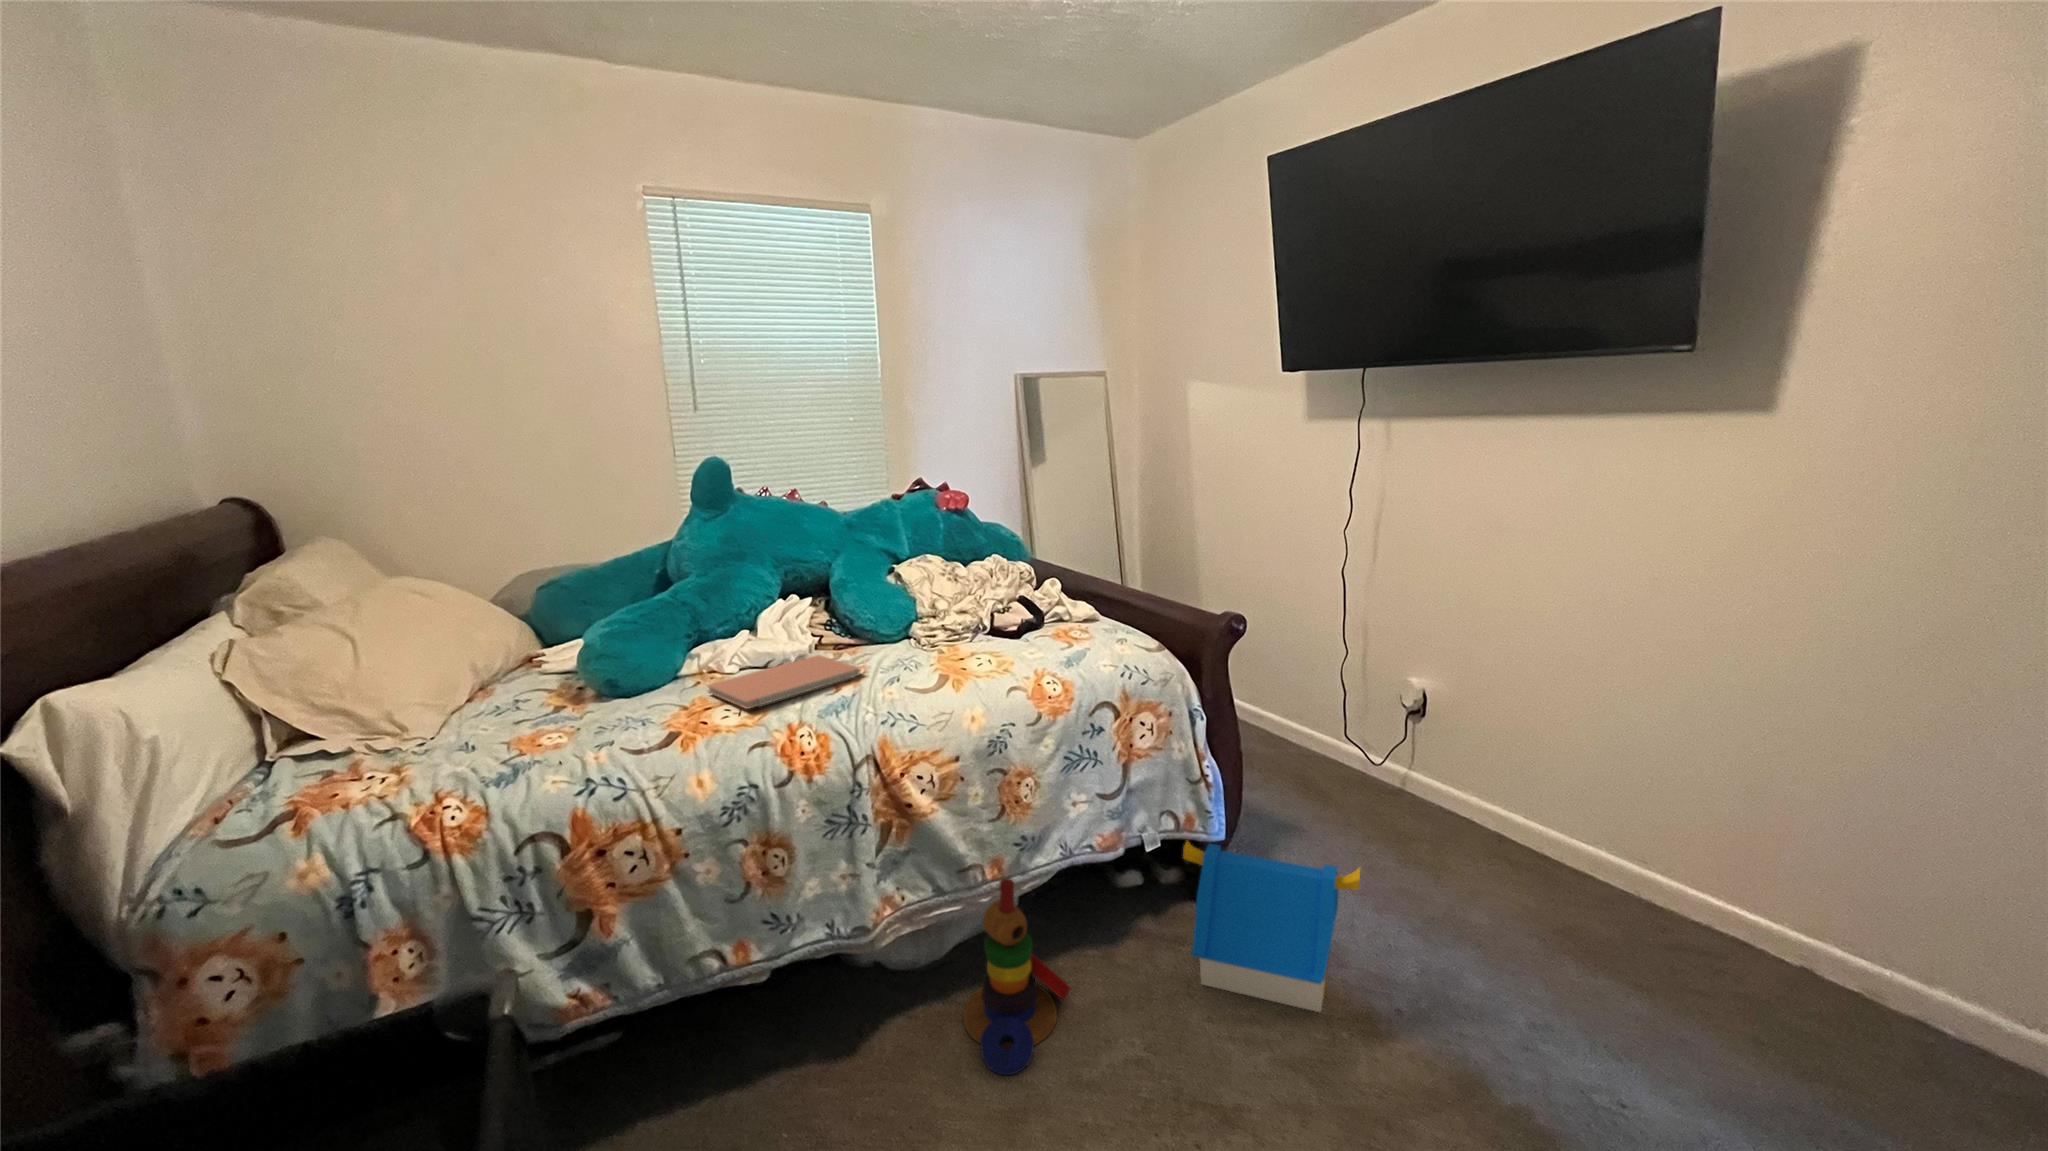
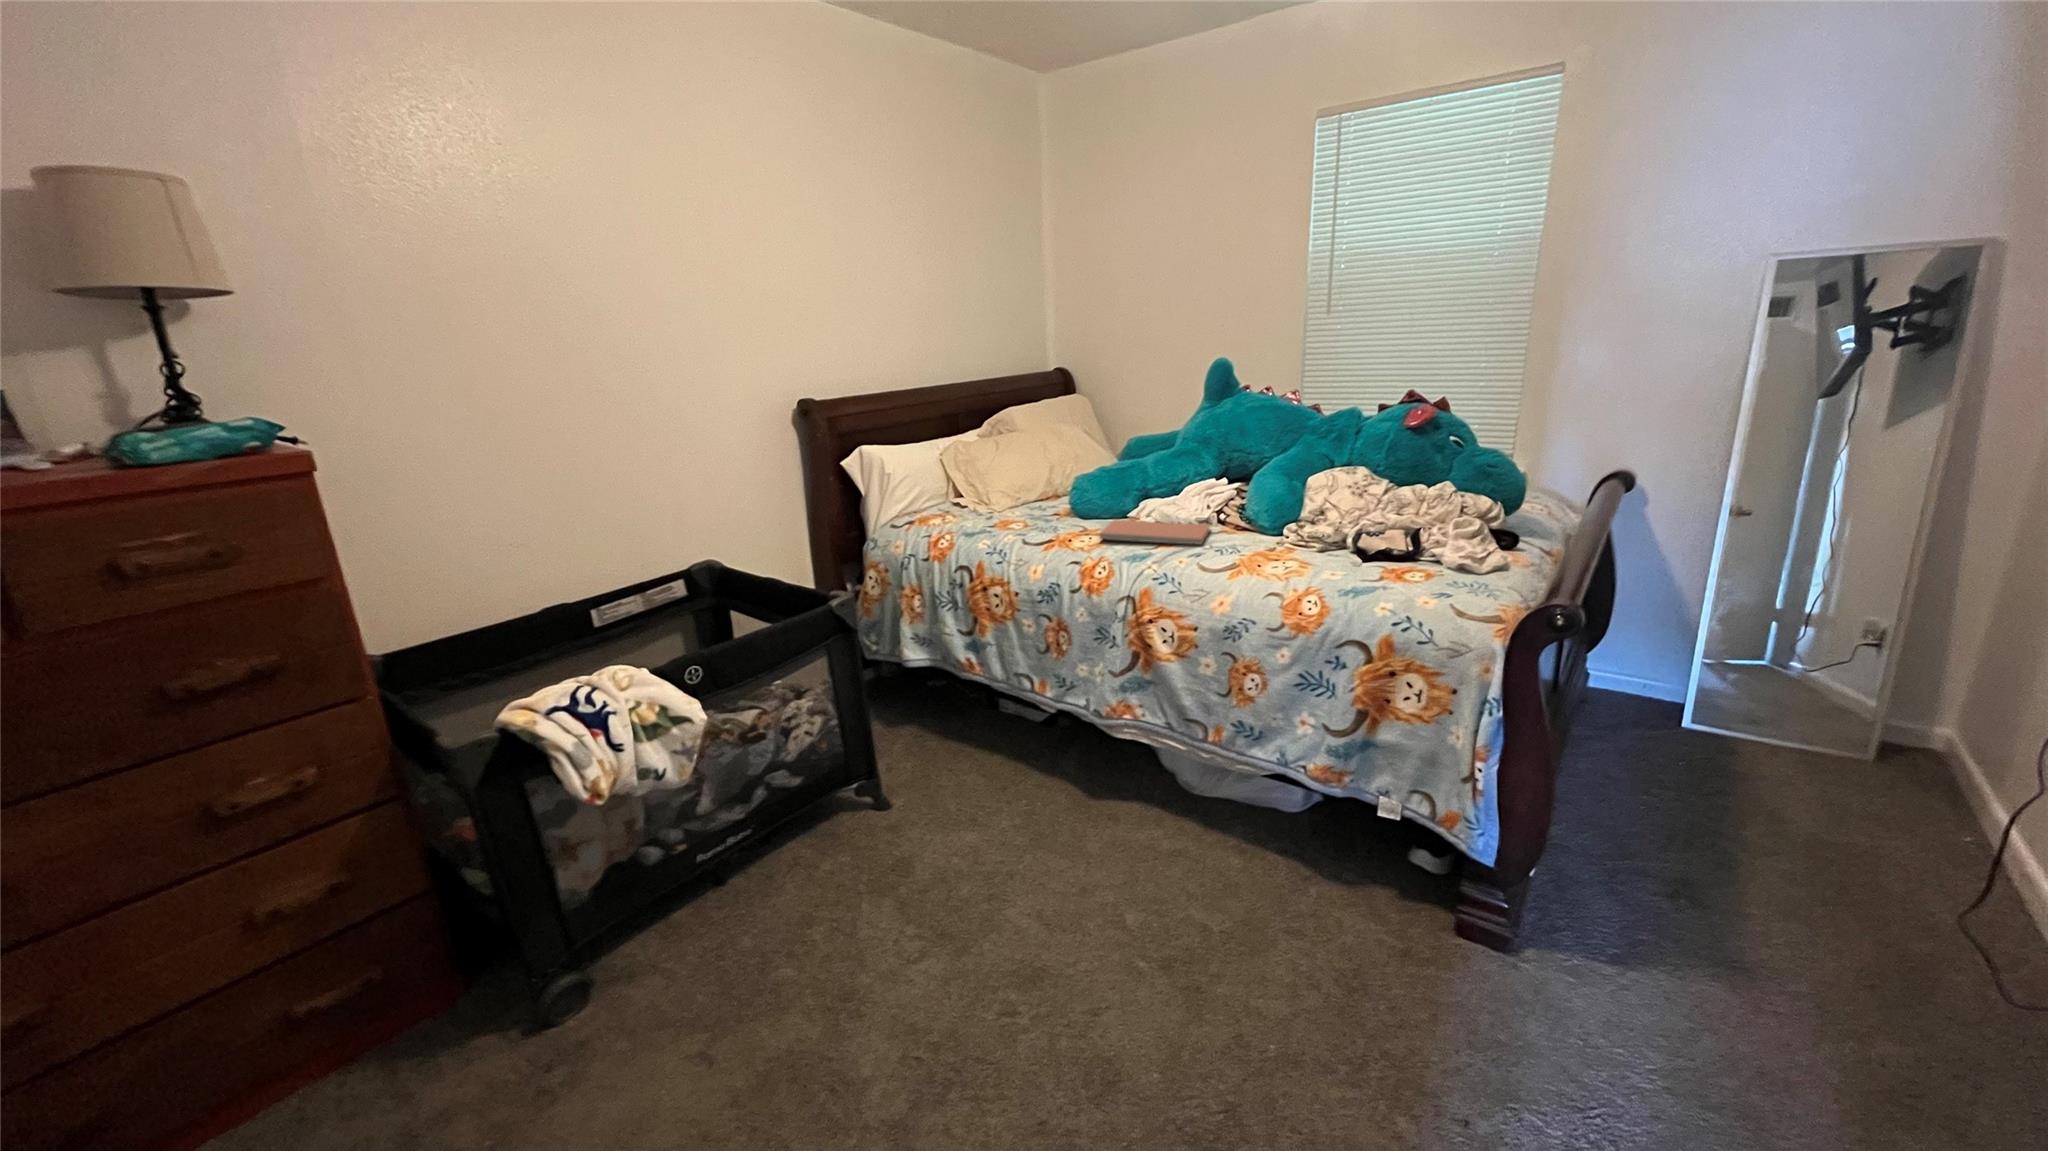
toy house: present [1183,841,1360,1012] -> none [1295,812,1504,1053]
stacking toy: present [964,878,1071,1075] -> none [1113,735,1236,878]

